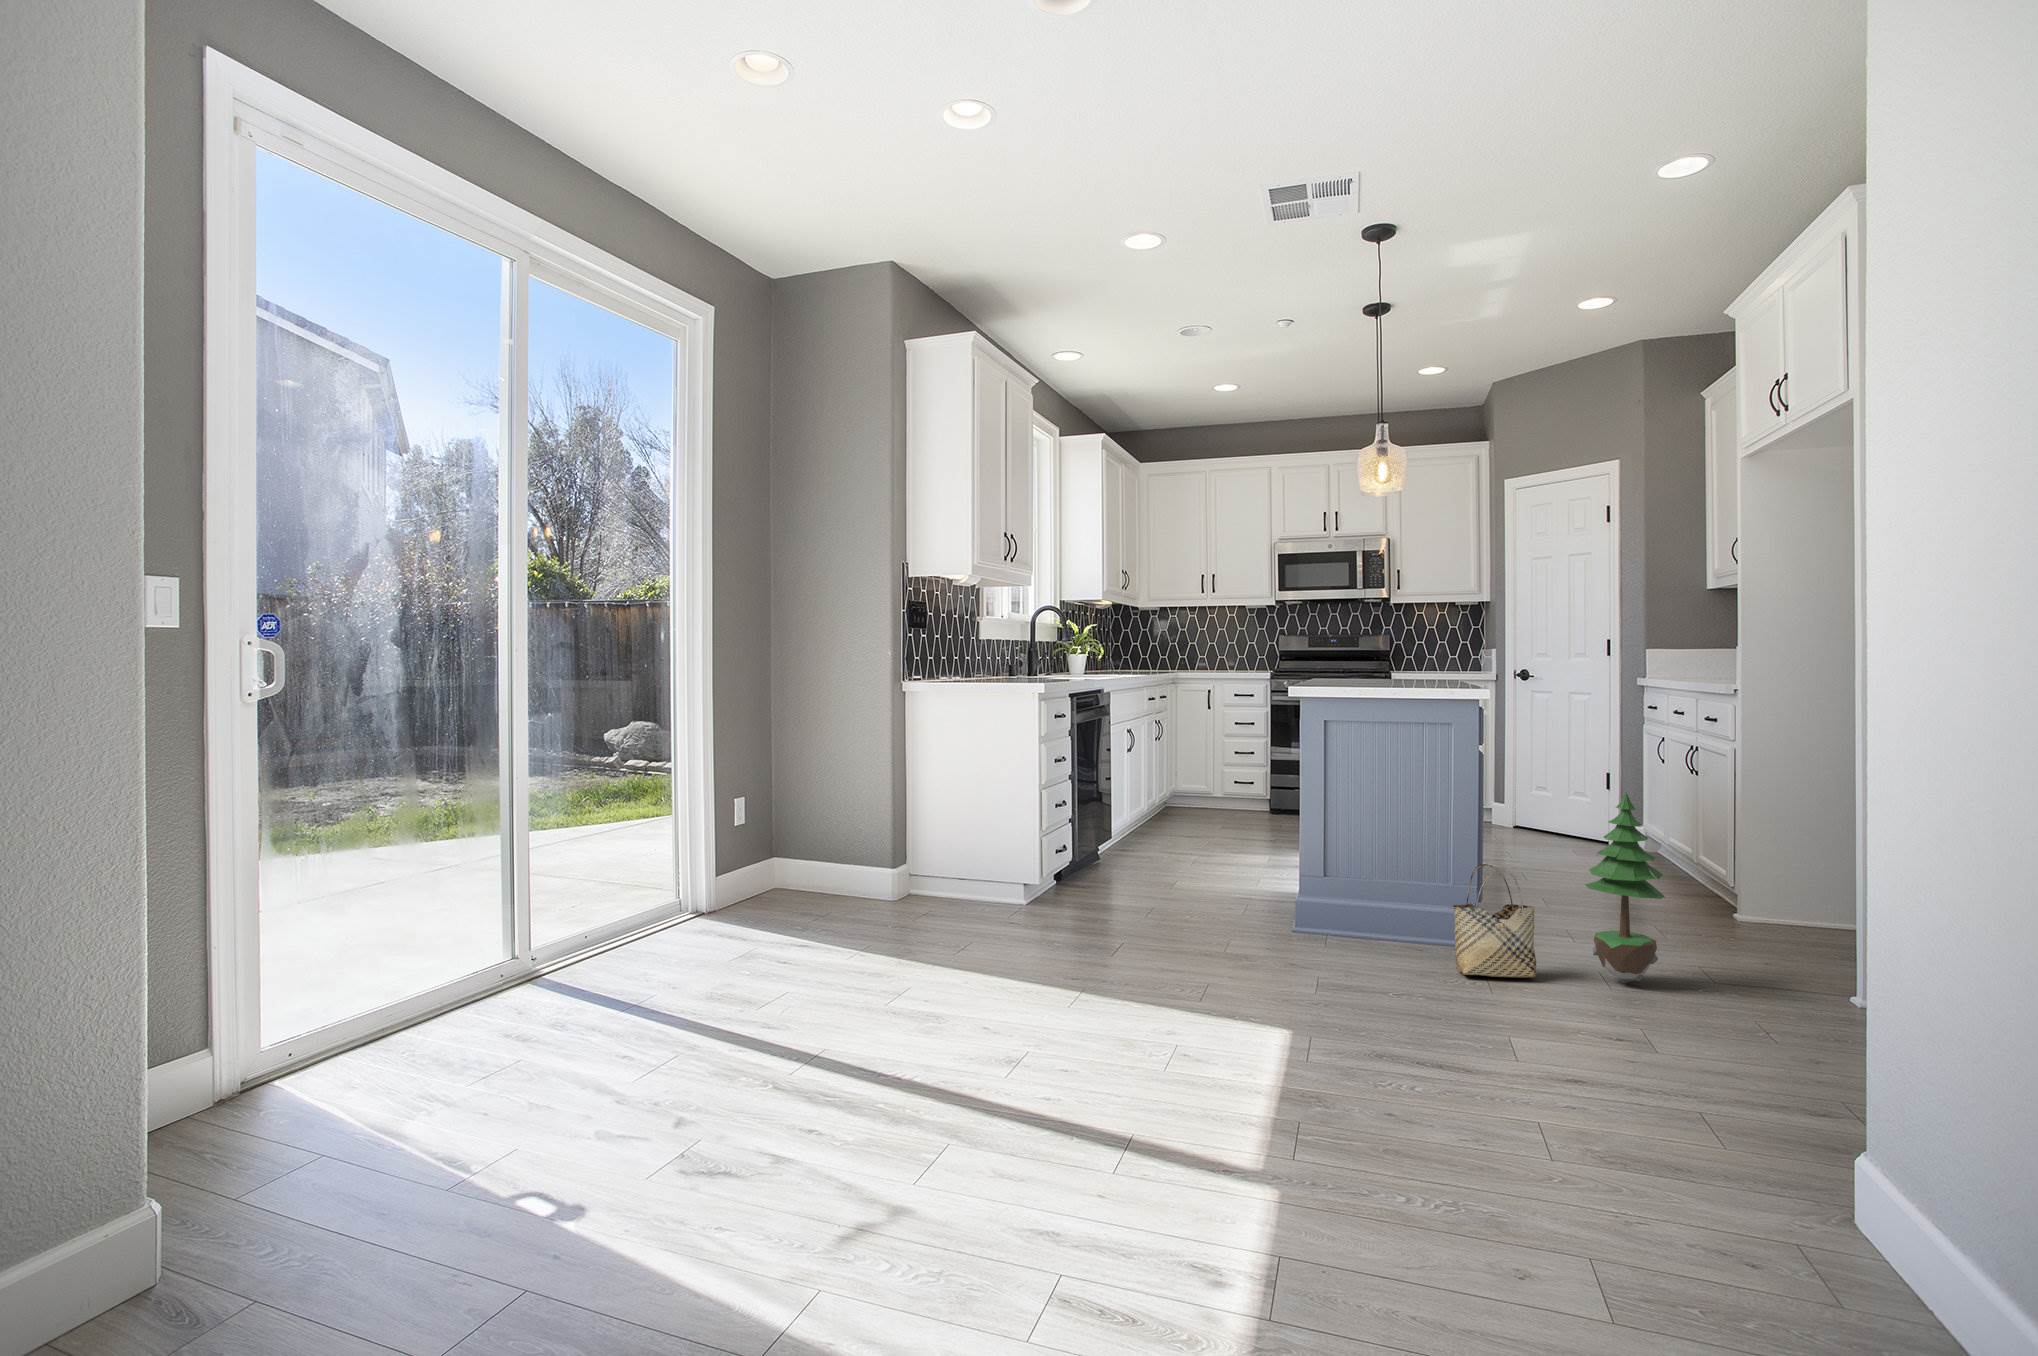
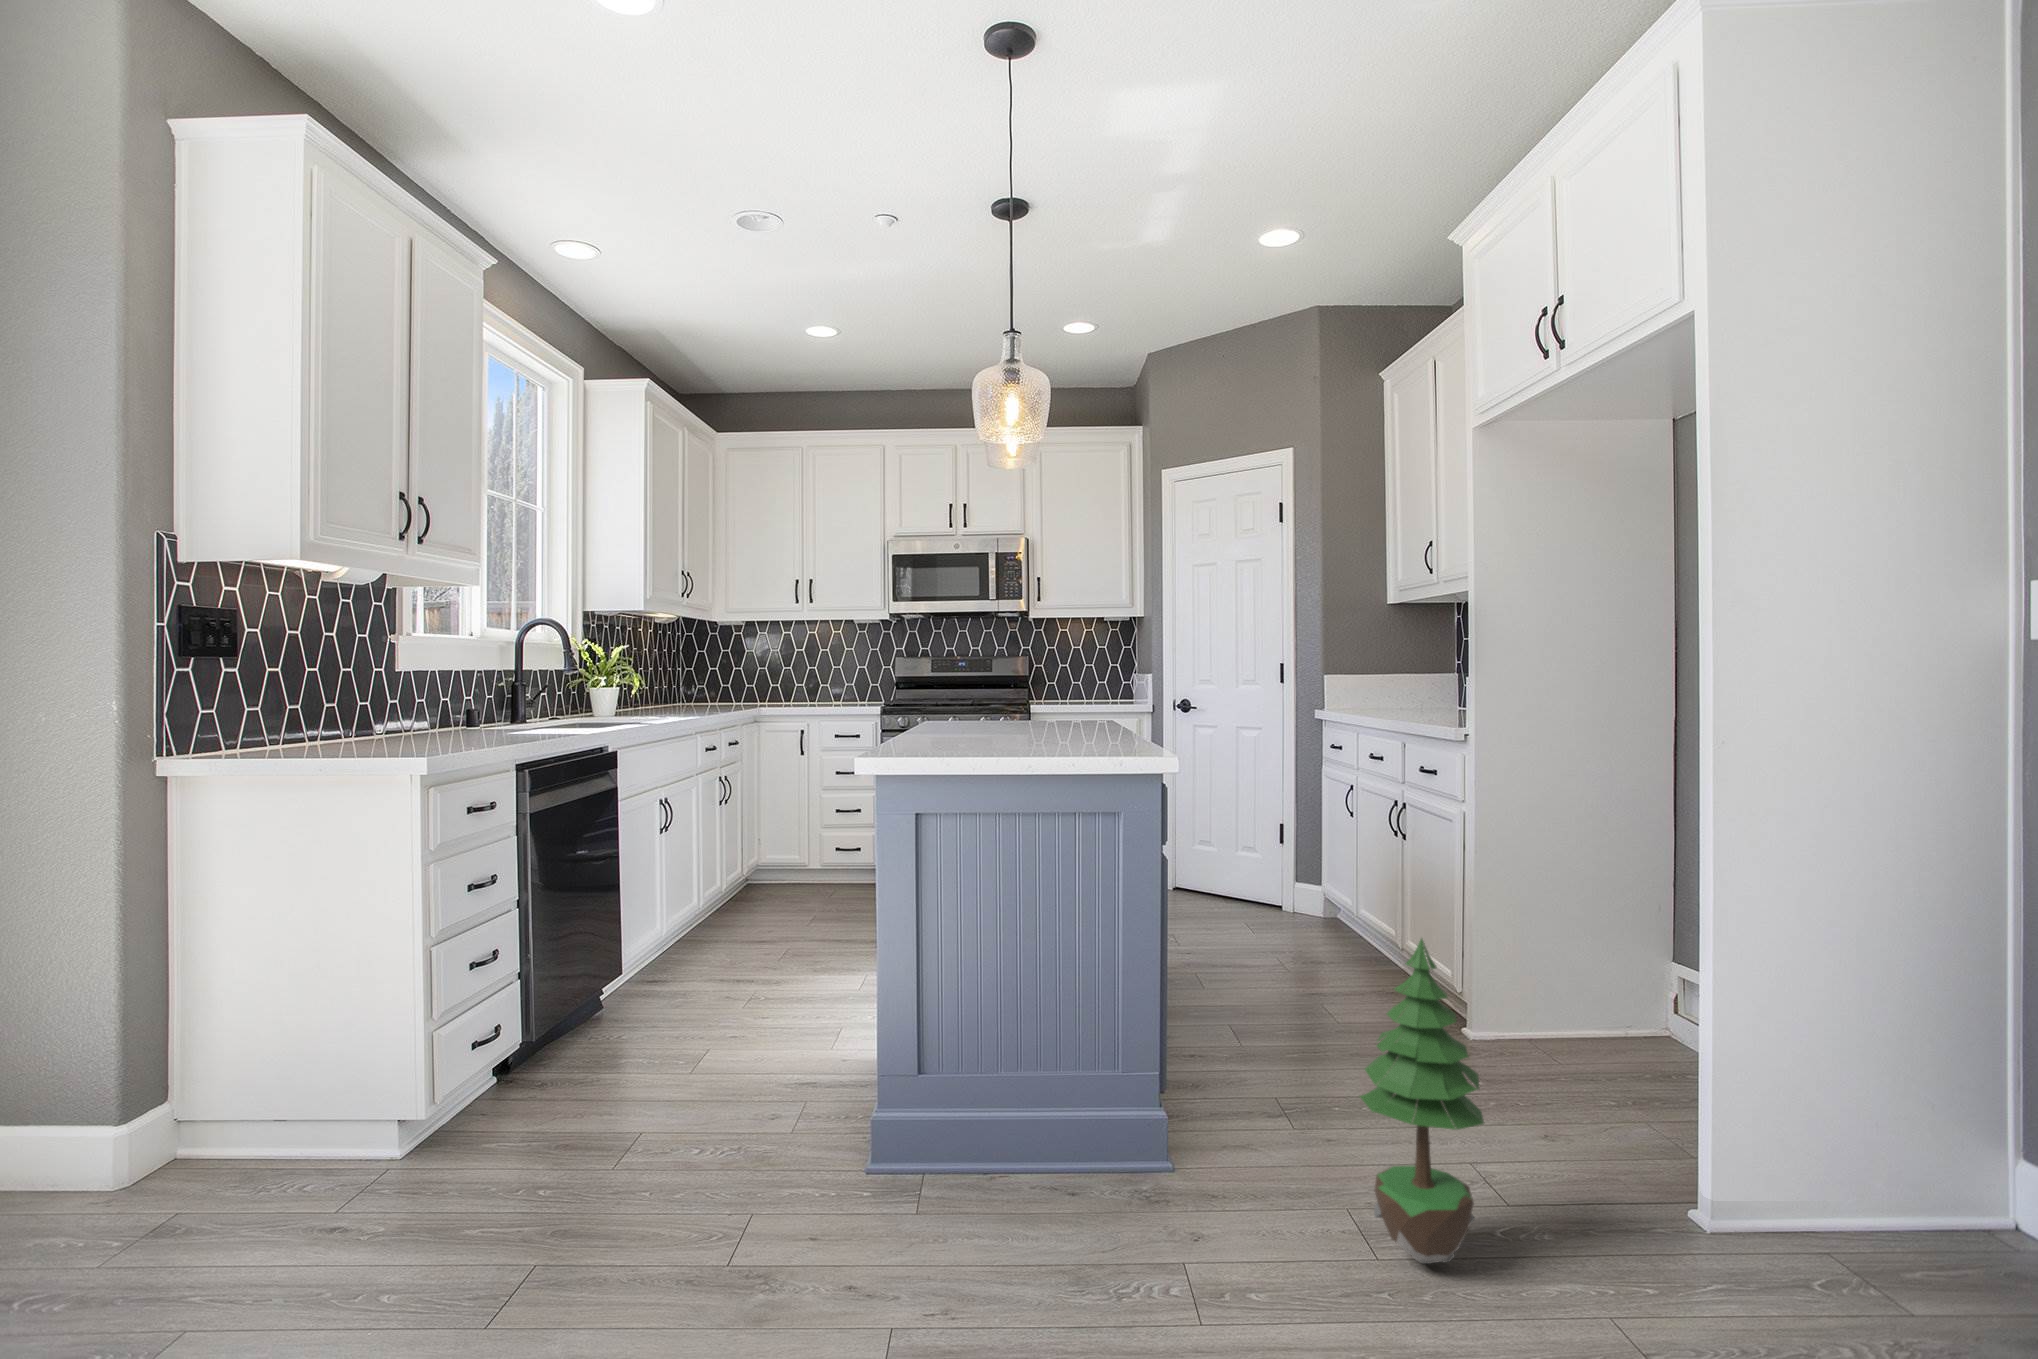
woven basket: present [1453,864,1536,978] -> none [1155,1072,1293,1297]

